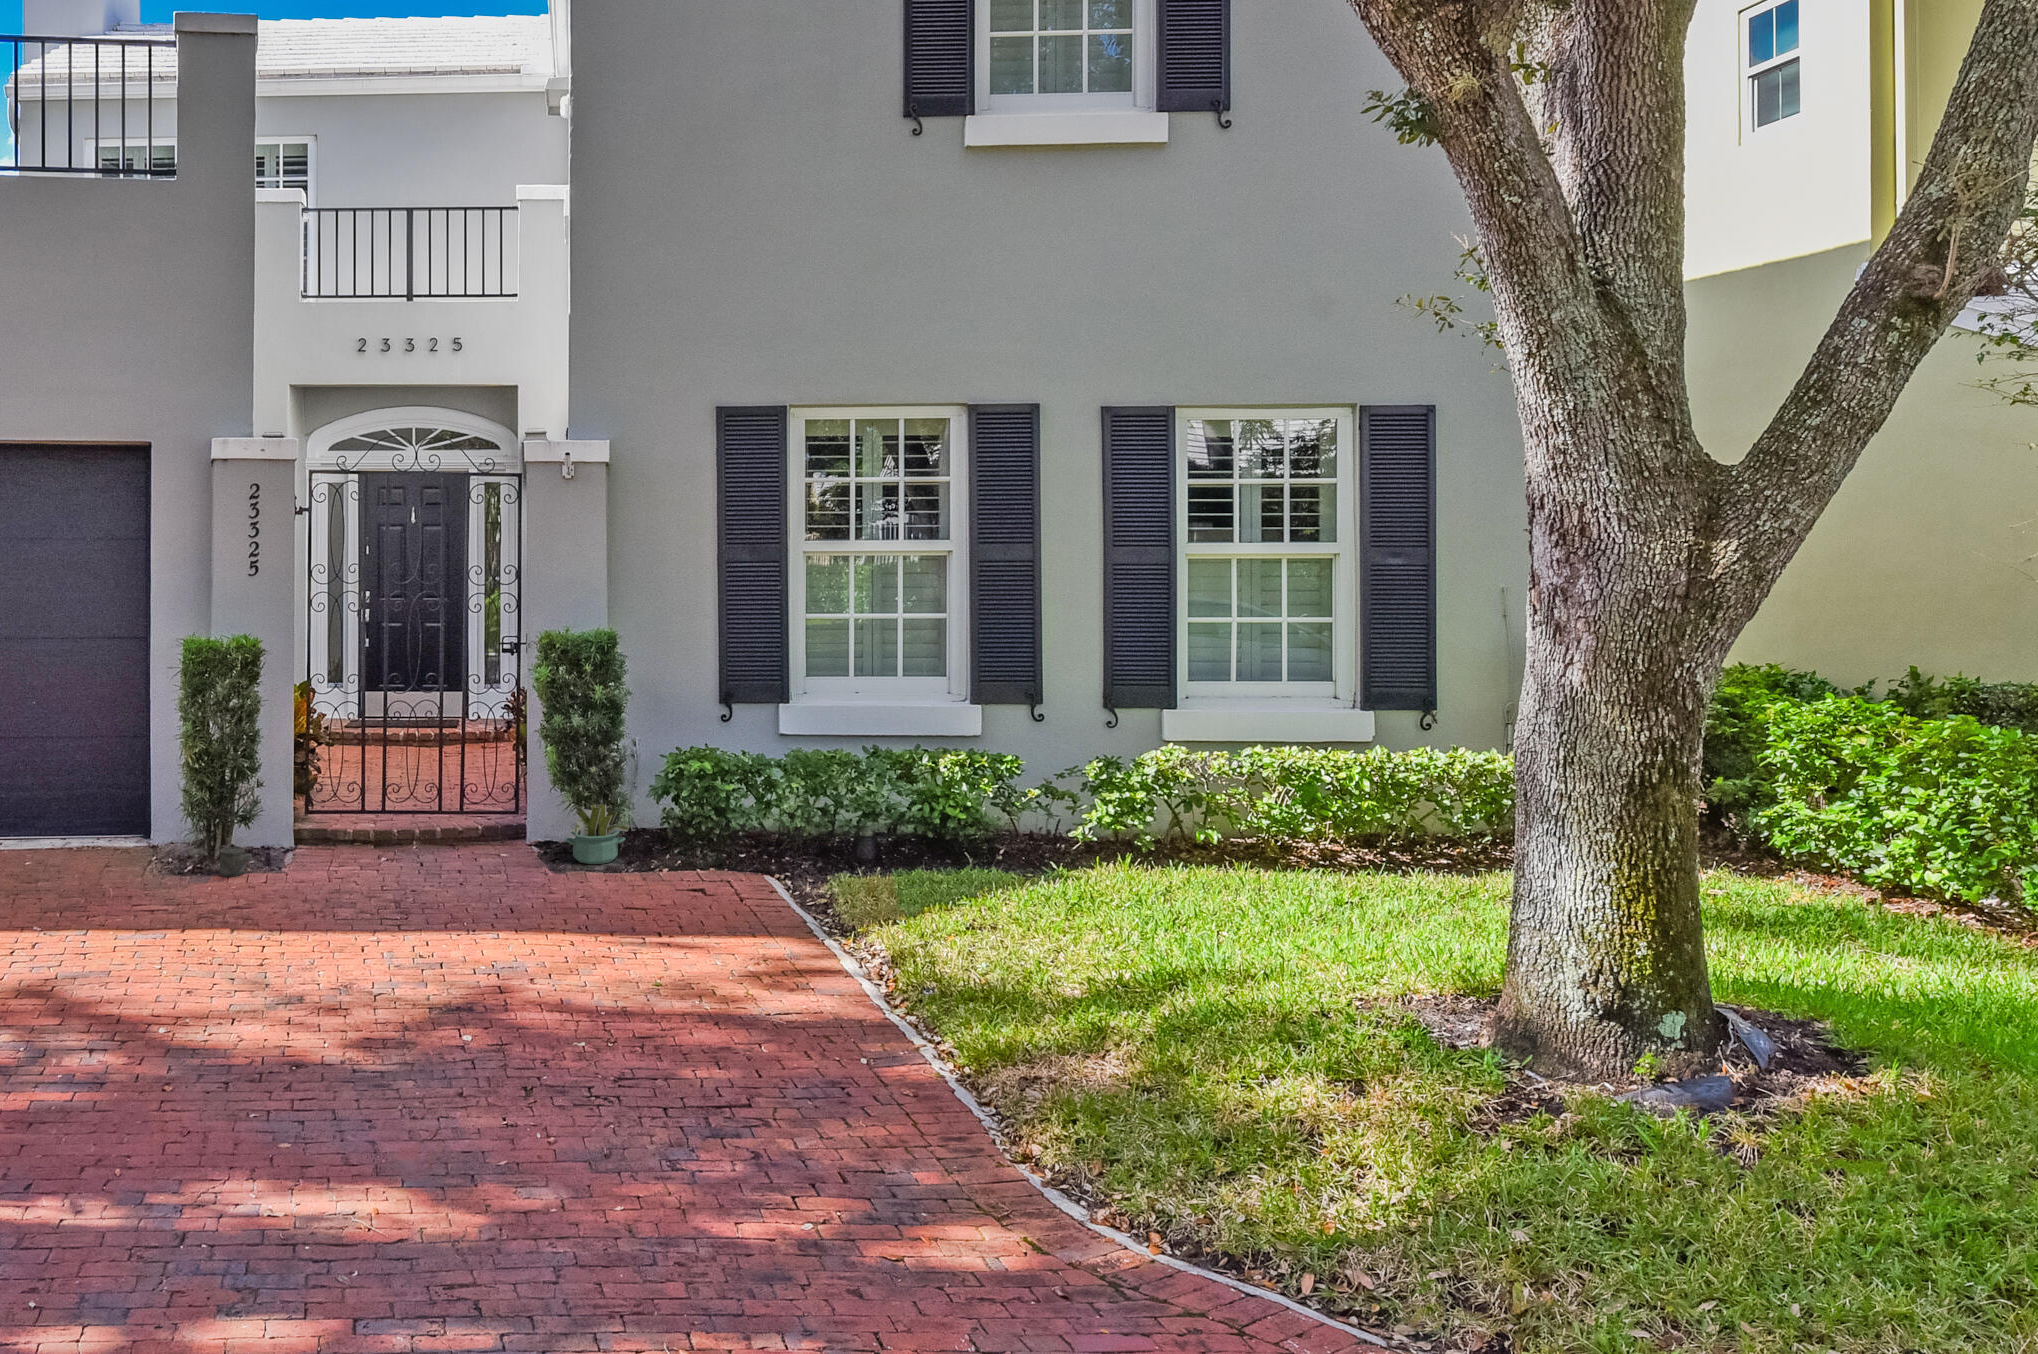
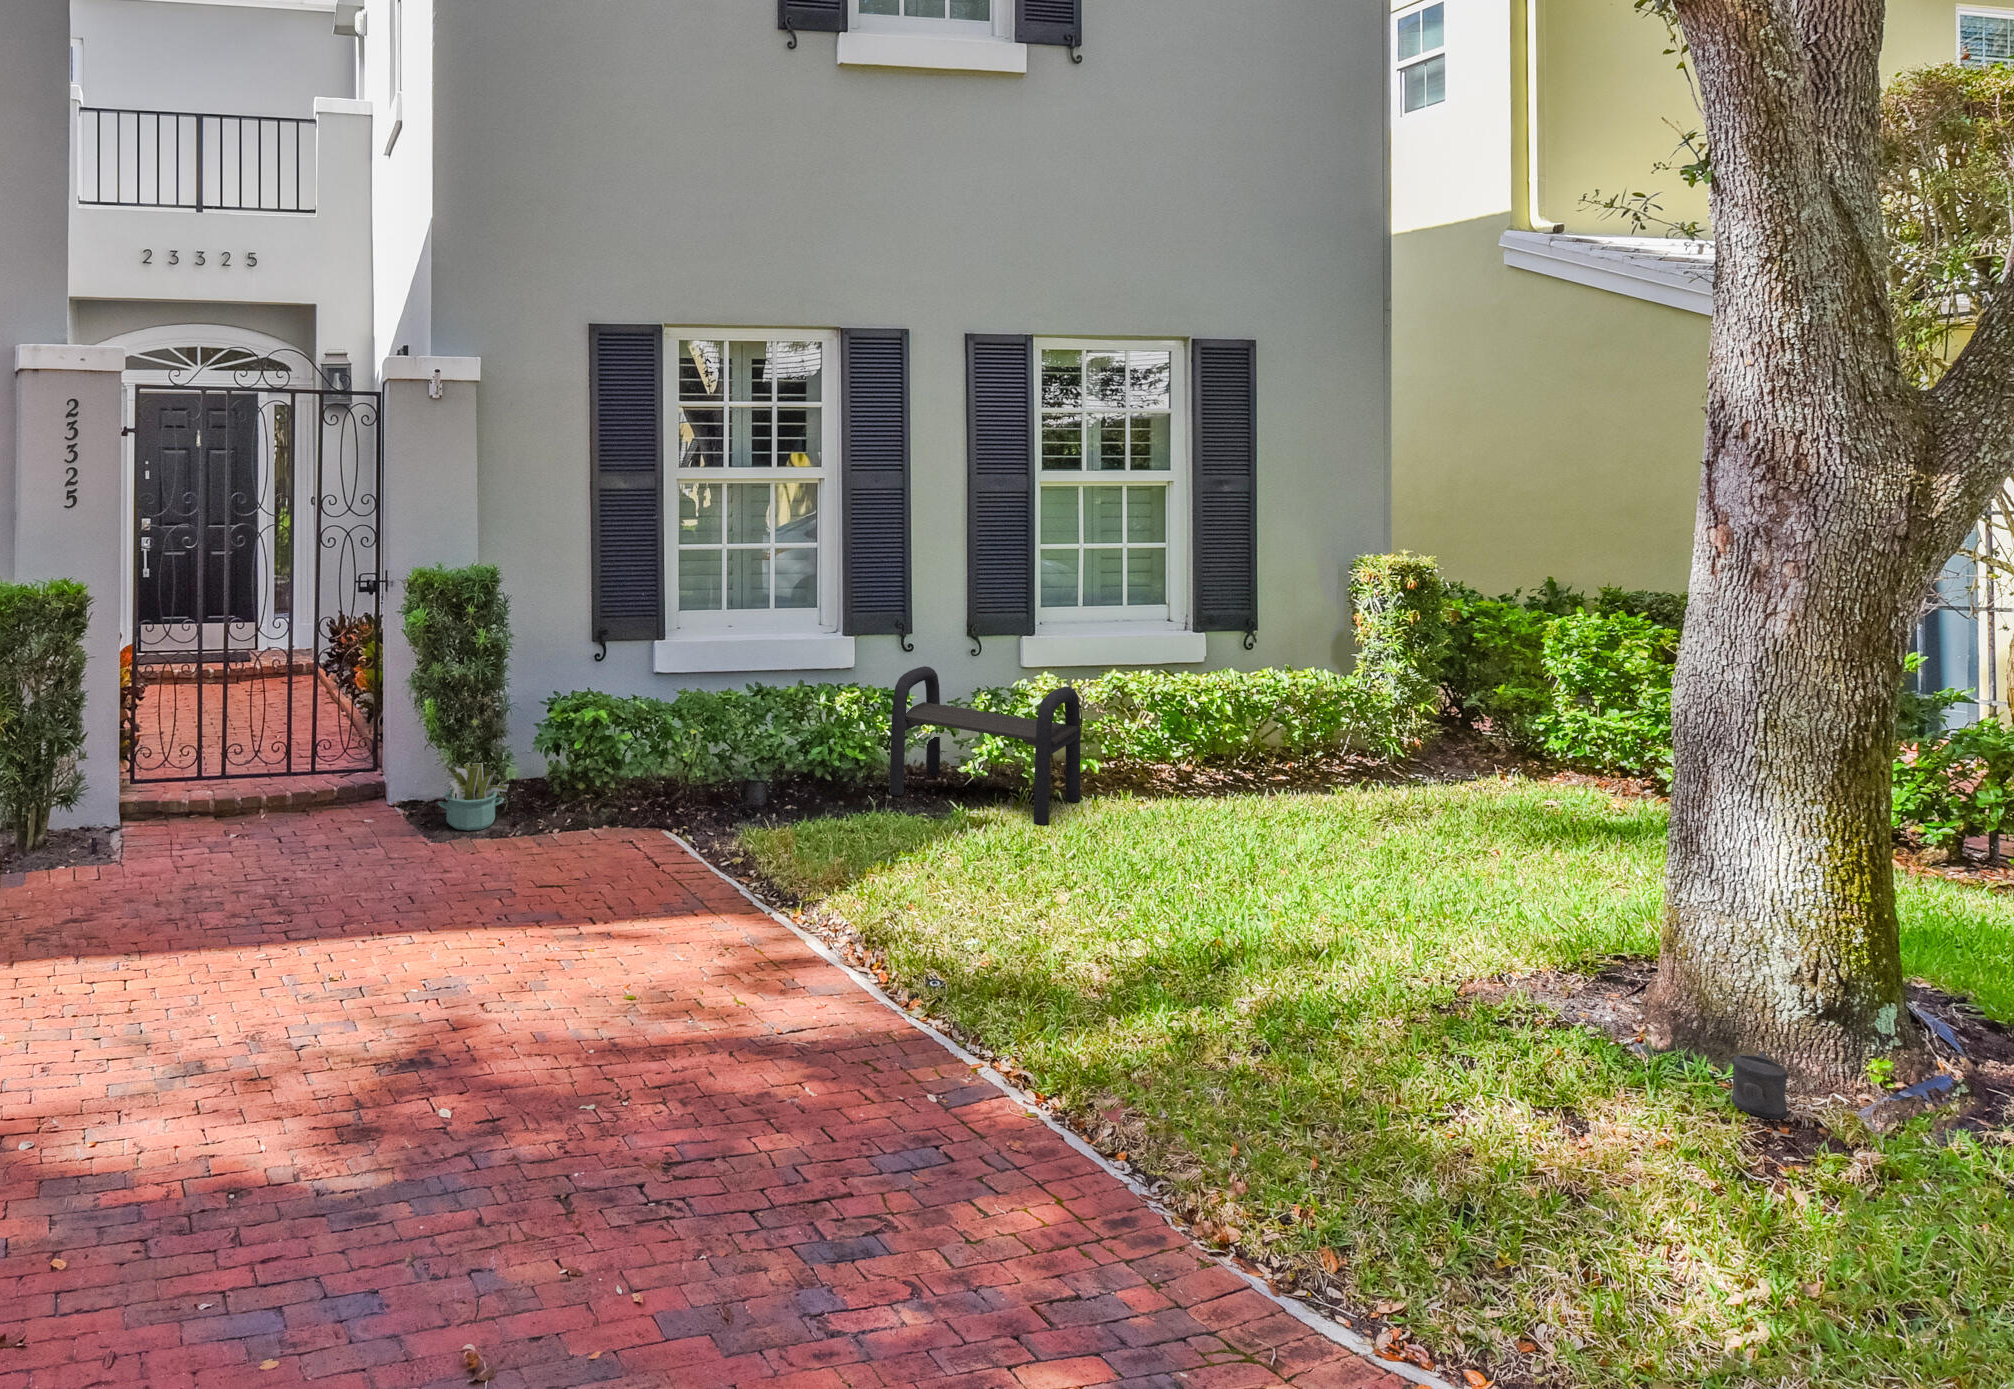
bench: none [1002,733,1189,884] -> present [890,666,1080,825]
watering can: present [219,845,252,877] -> present [1731,1051,1789,1119]

